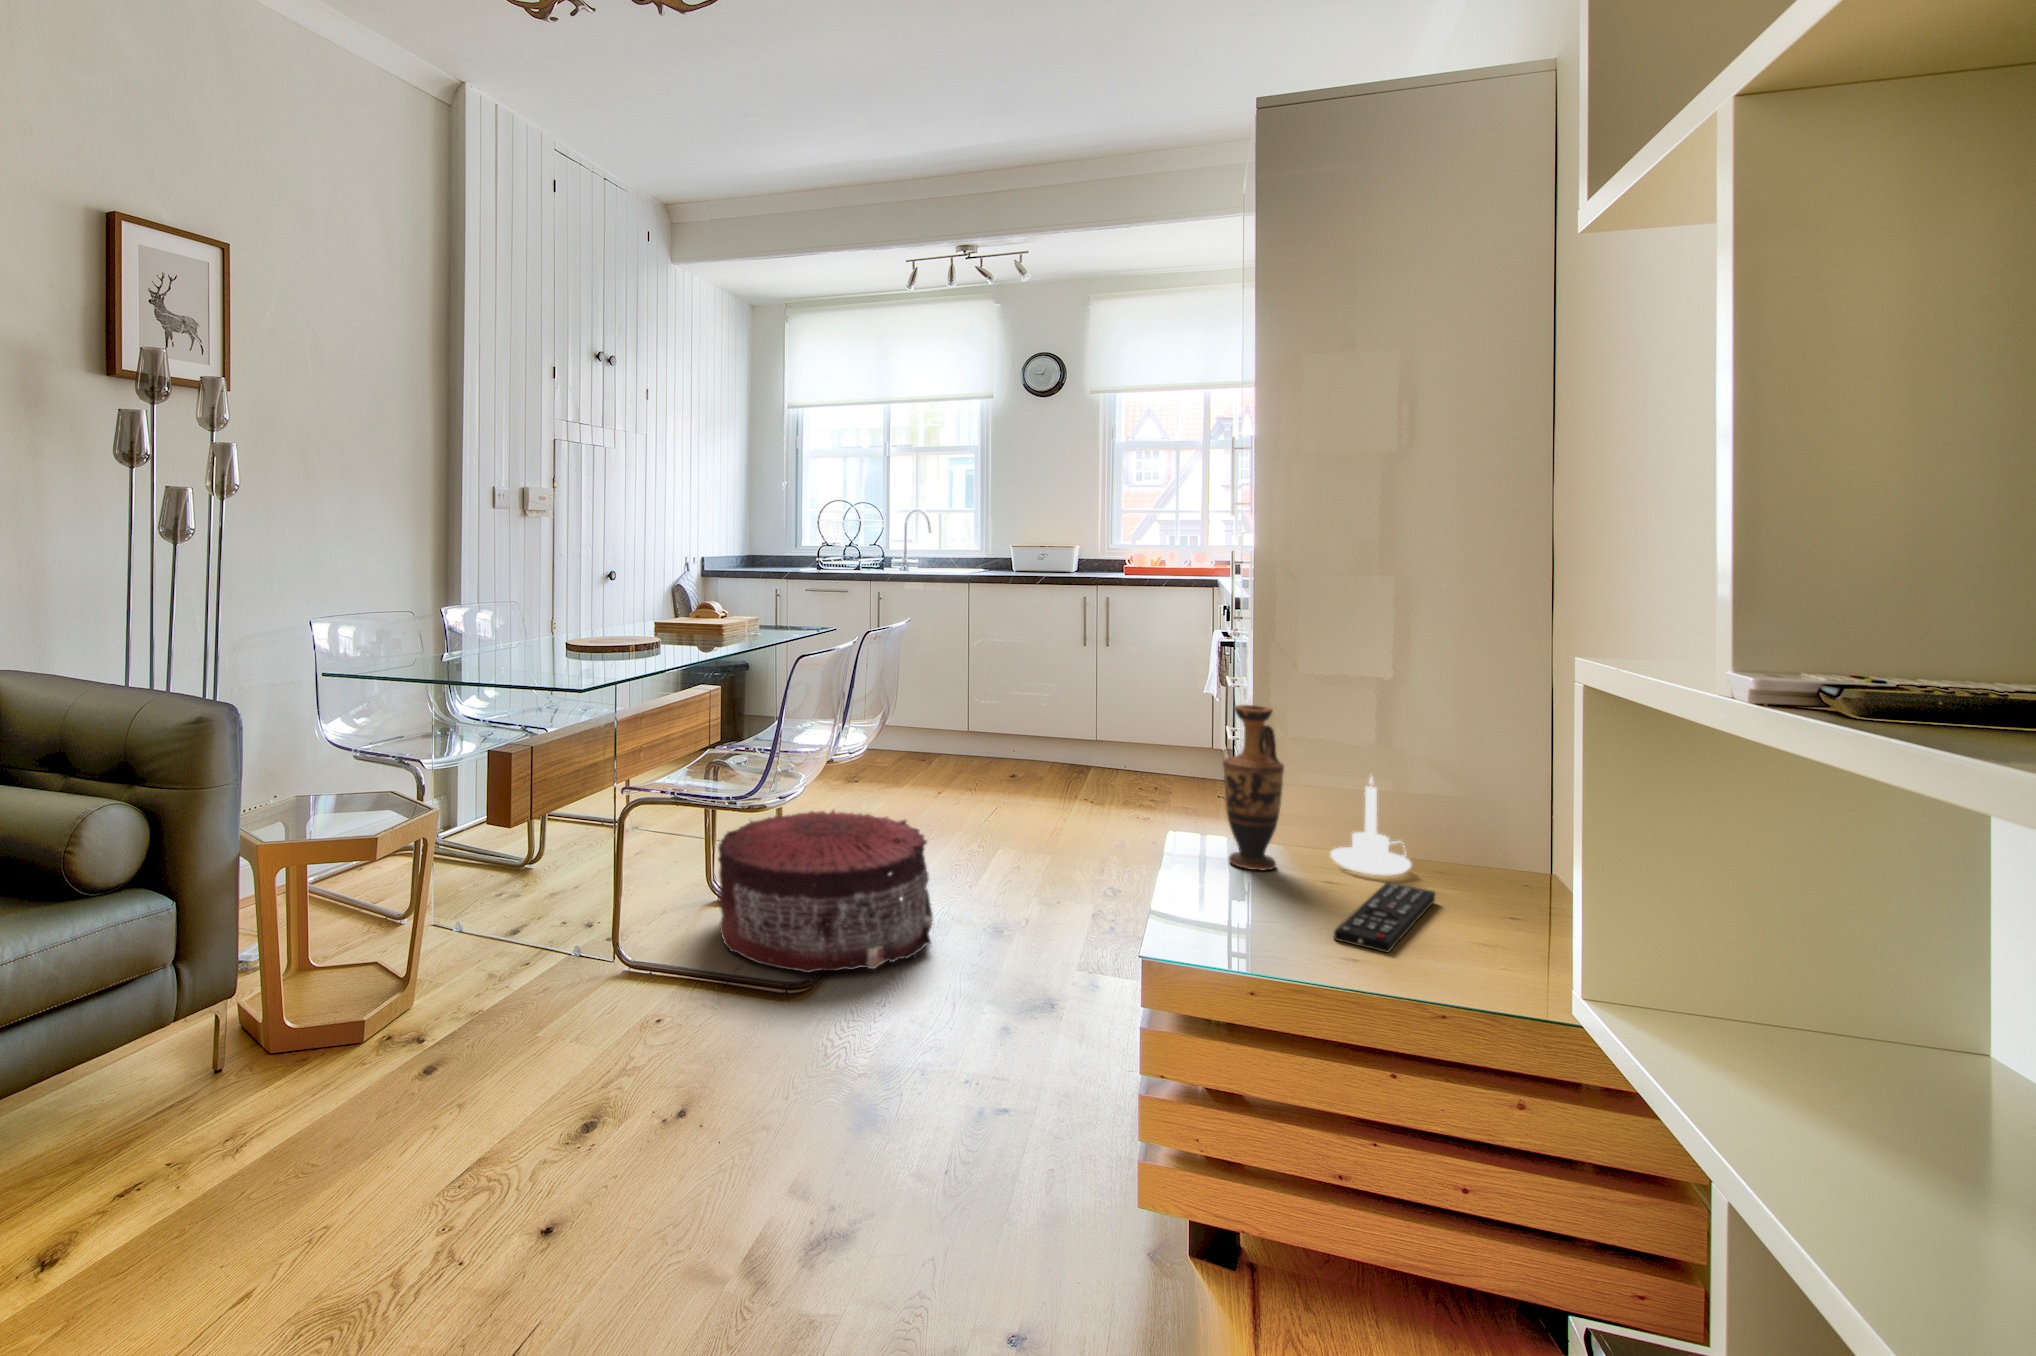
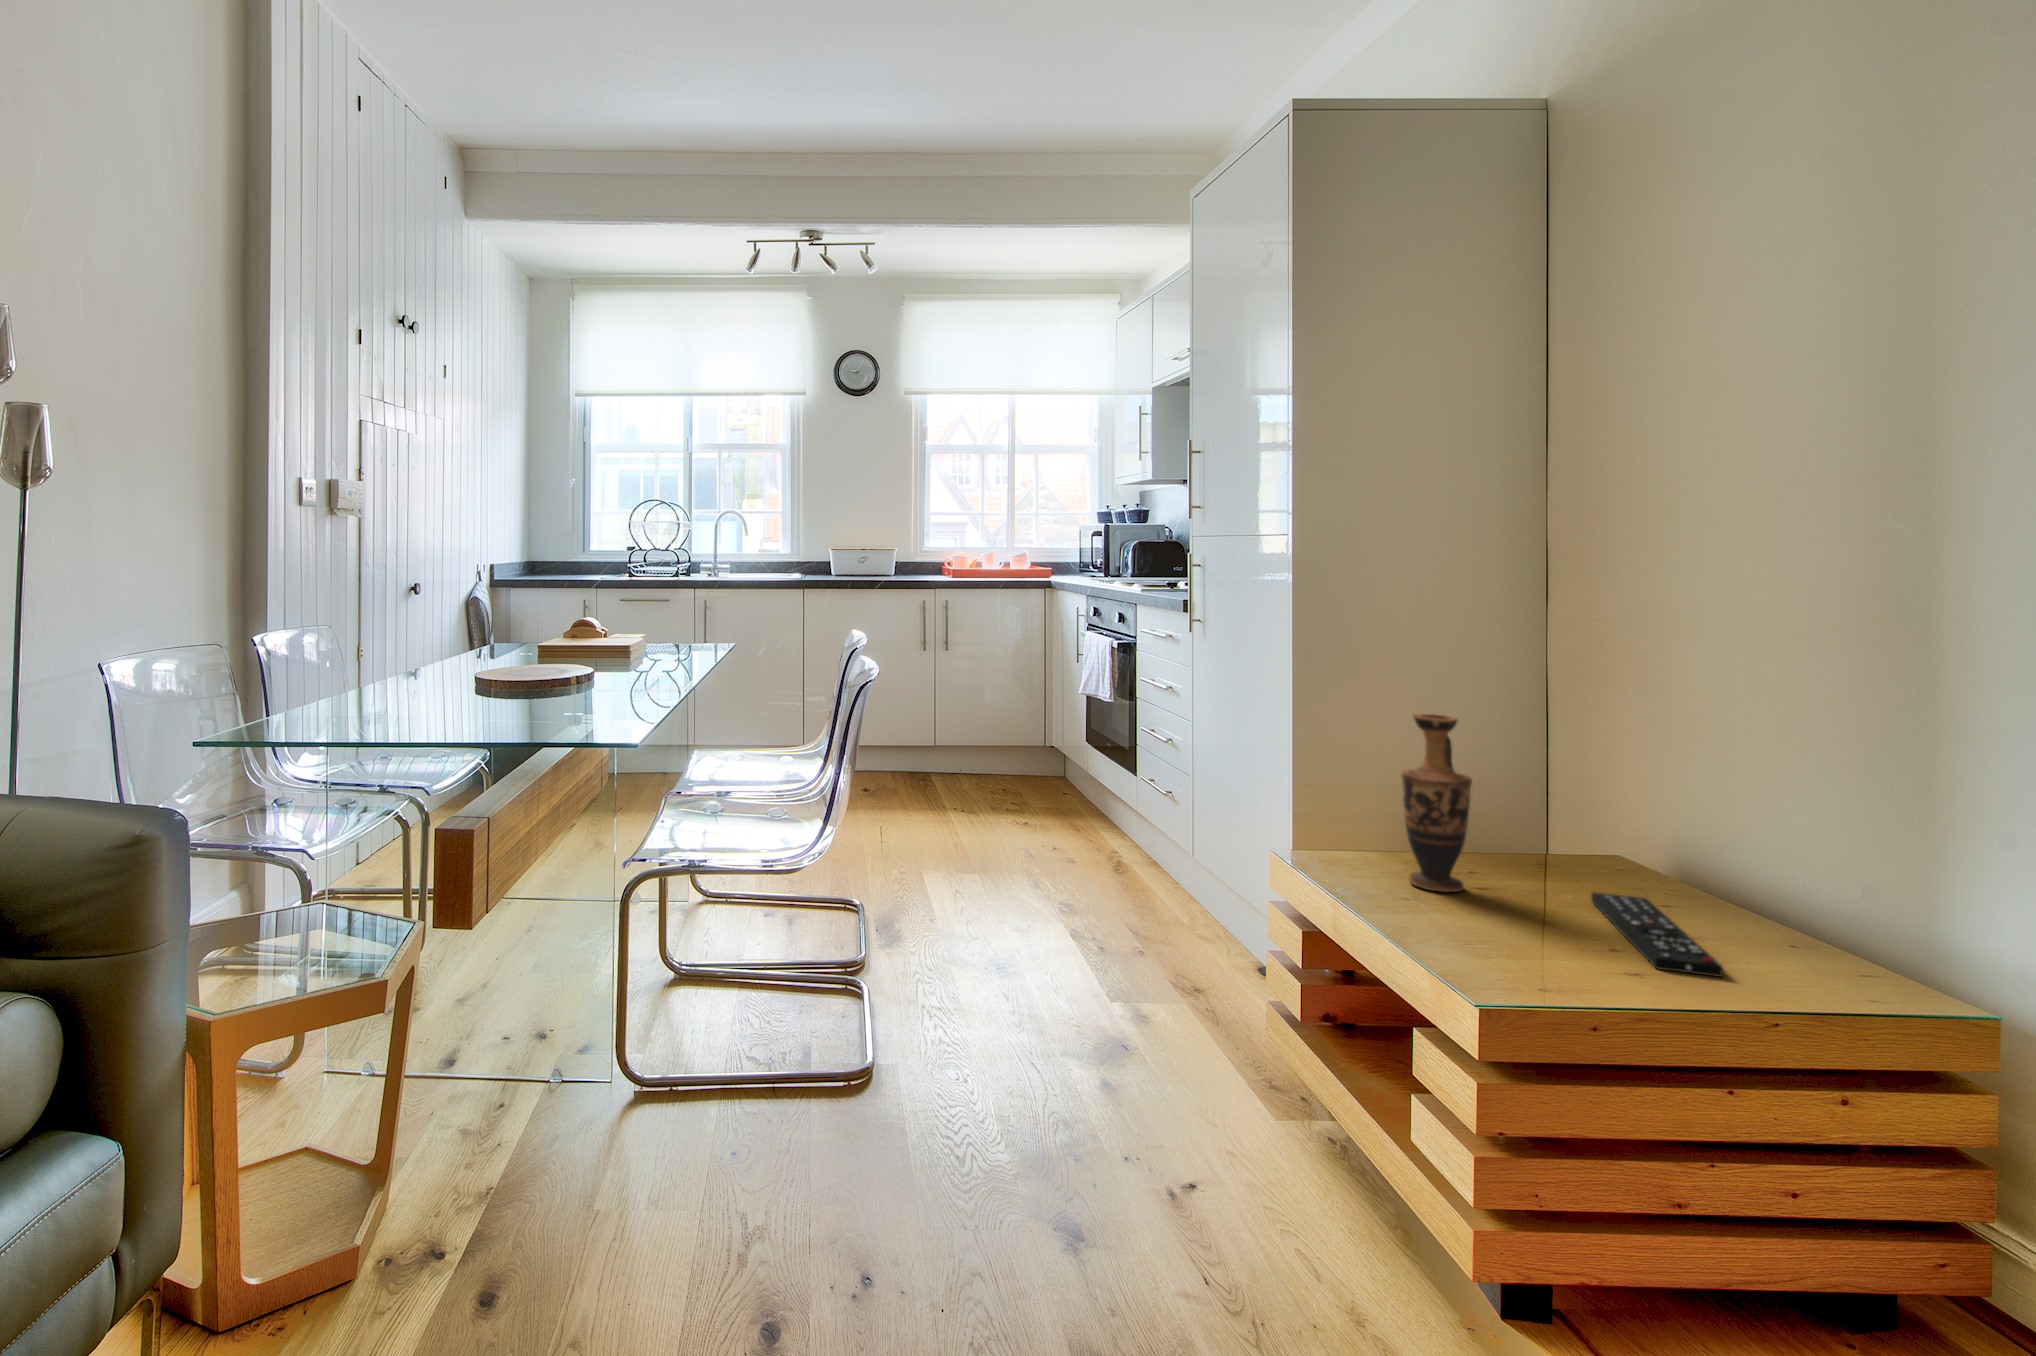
candle holder: present [1330,777,1411,875] -> none [1486,778,1576,884]
pouf: present [718,810,933,973] -> none [707,855,973,1064]

